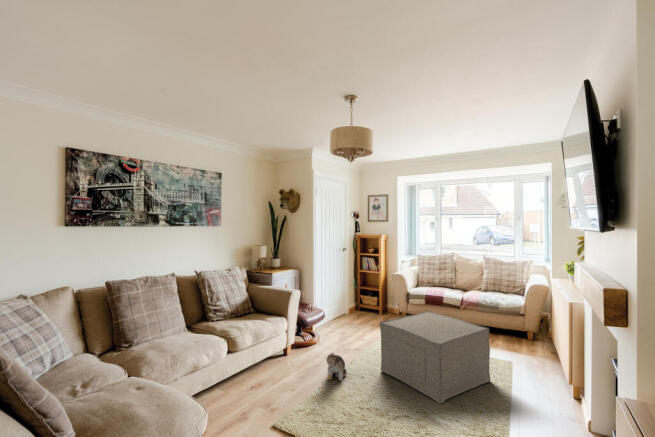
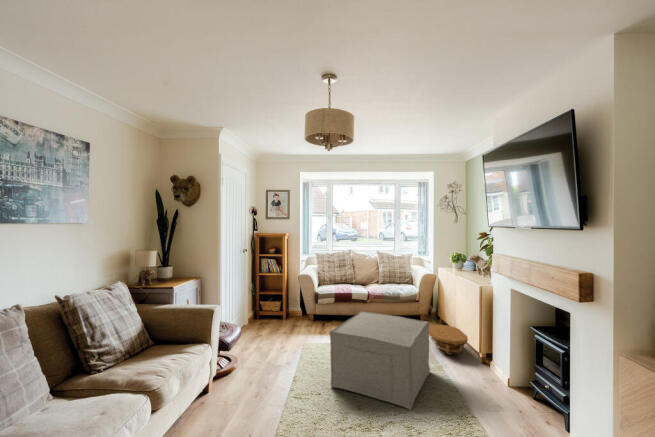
basket: none [512,339,555,372] -> present [429,325,468,354]
plush toy: present [327,353,347,380] -> none [278,380,298,415]

